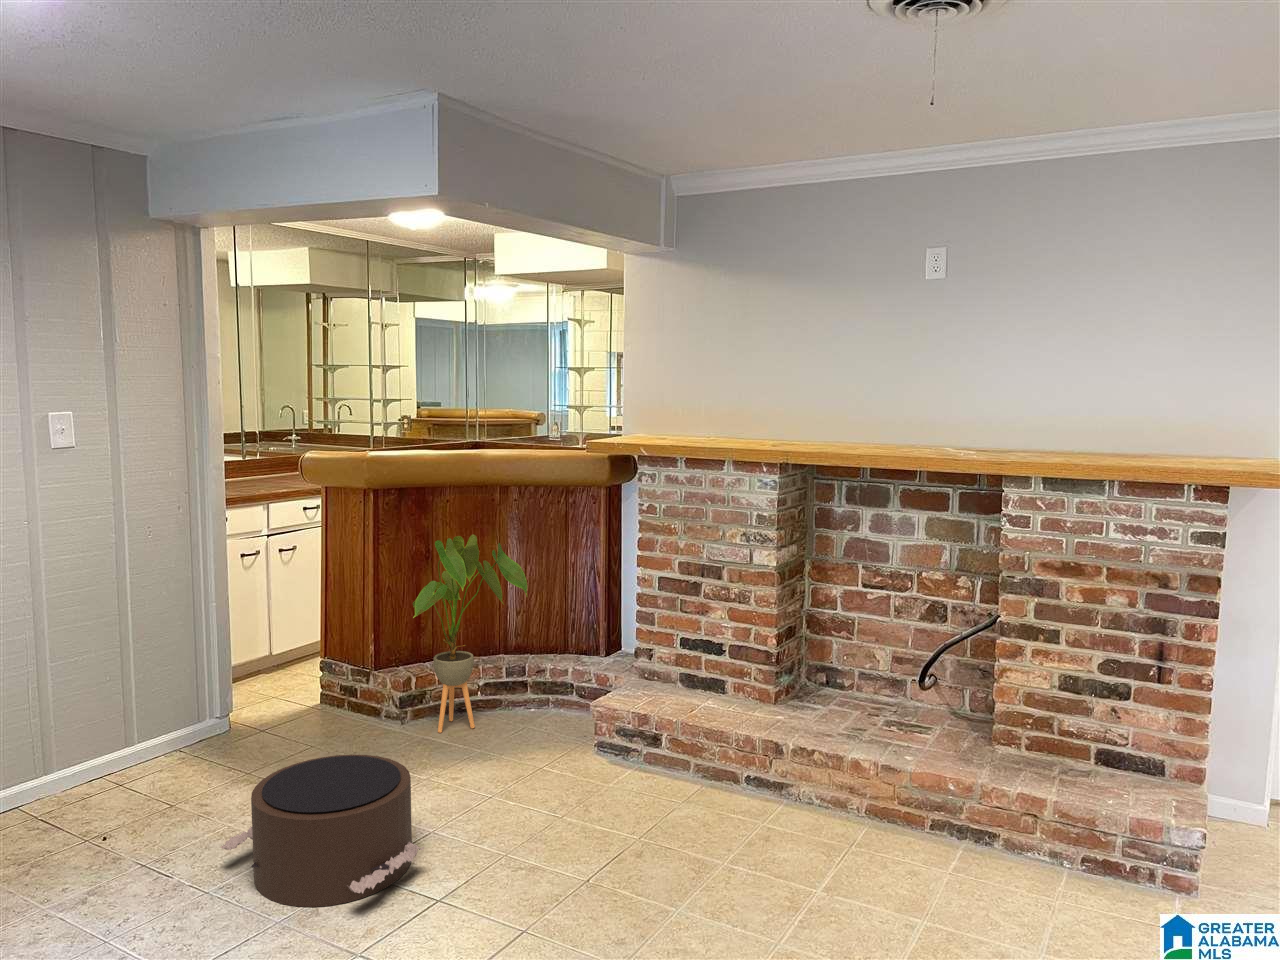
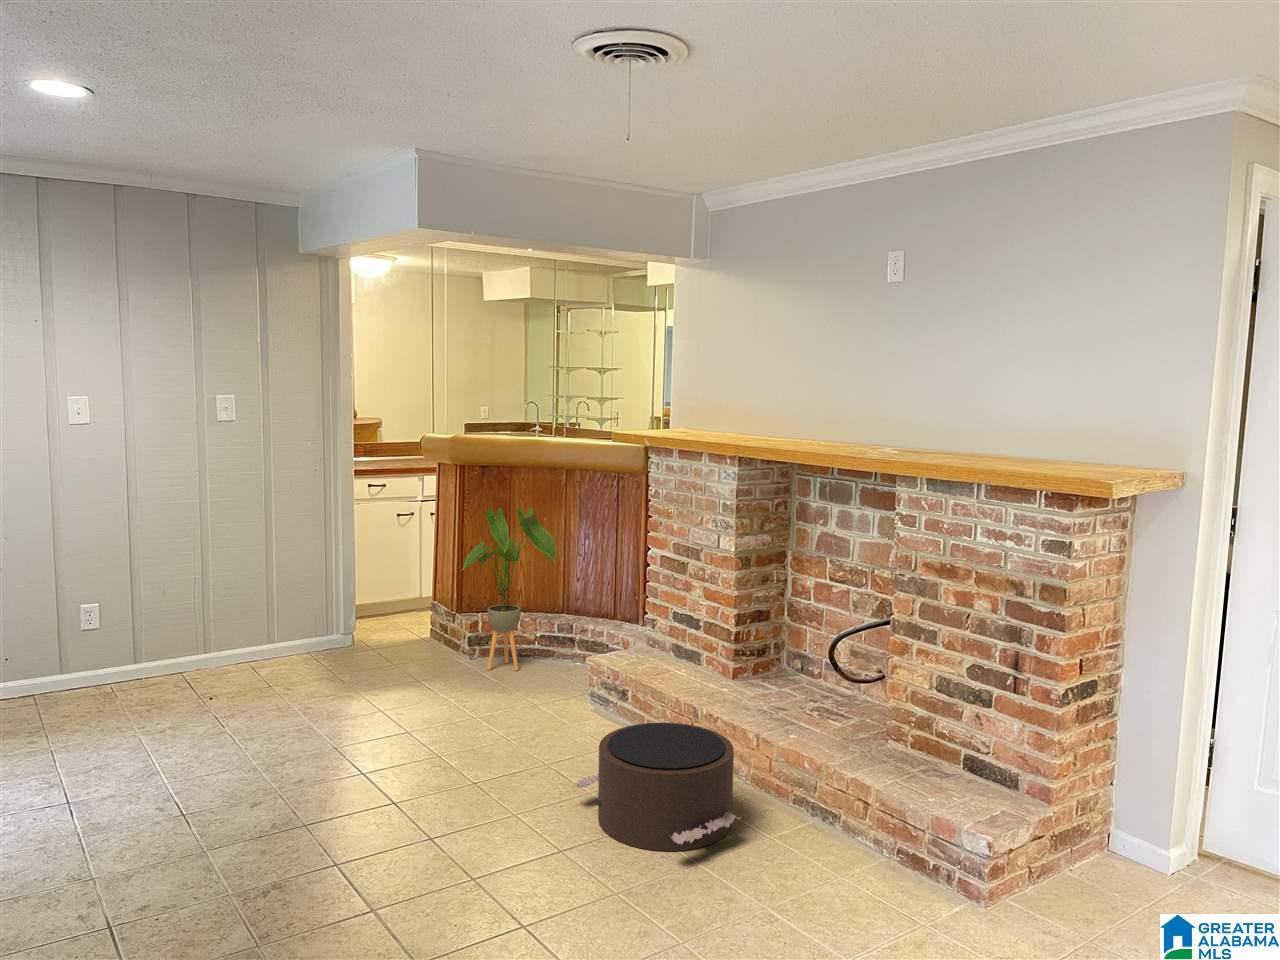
pouf: present [221,755,424,907] -> present [574,722,741,851]

